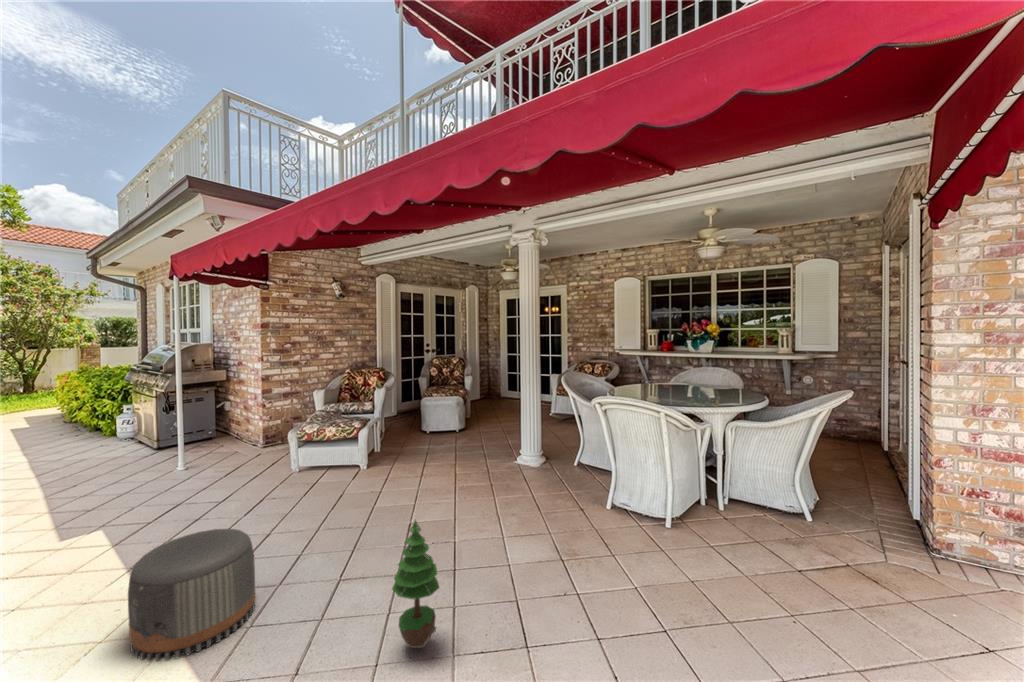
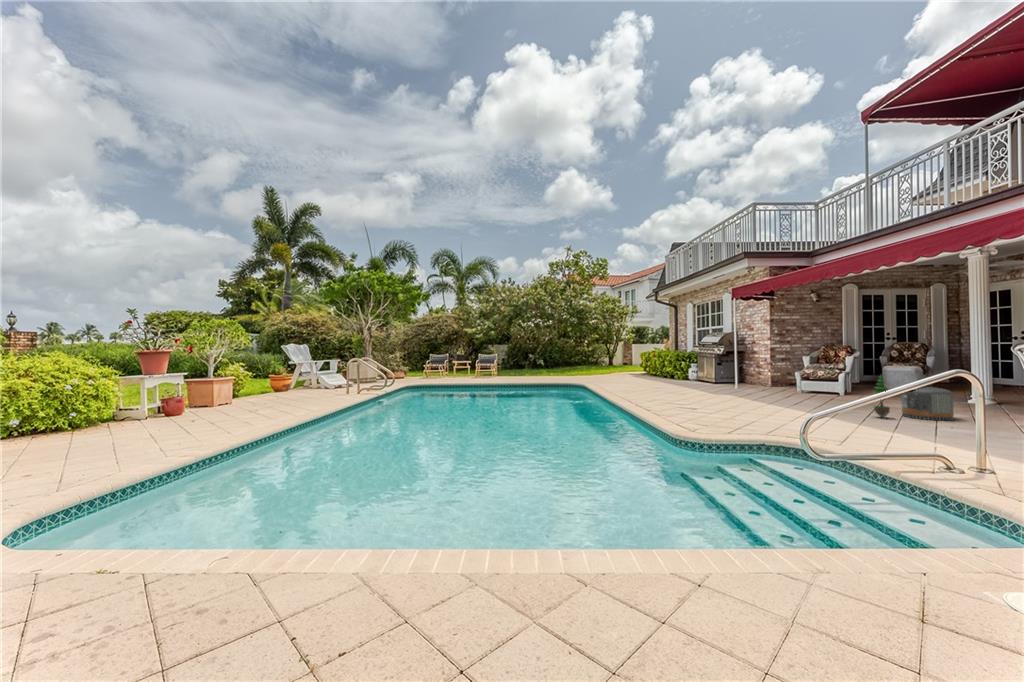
pouf: present [128,529,255,661] -> present [901,387,954,420]

